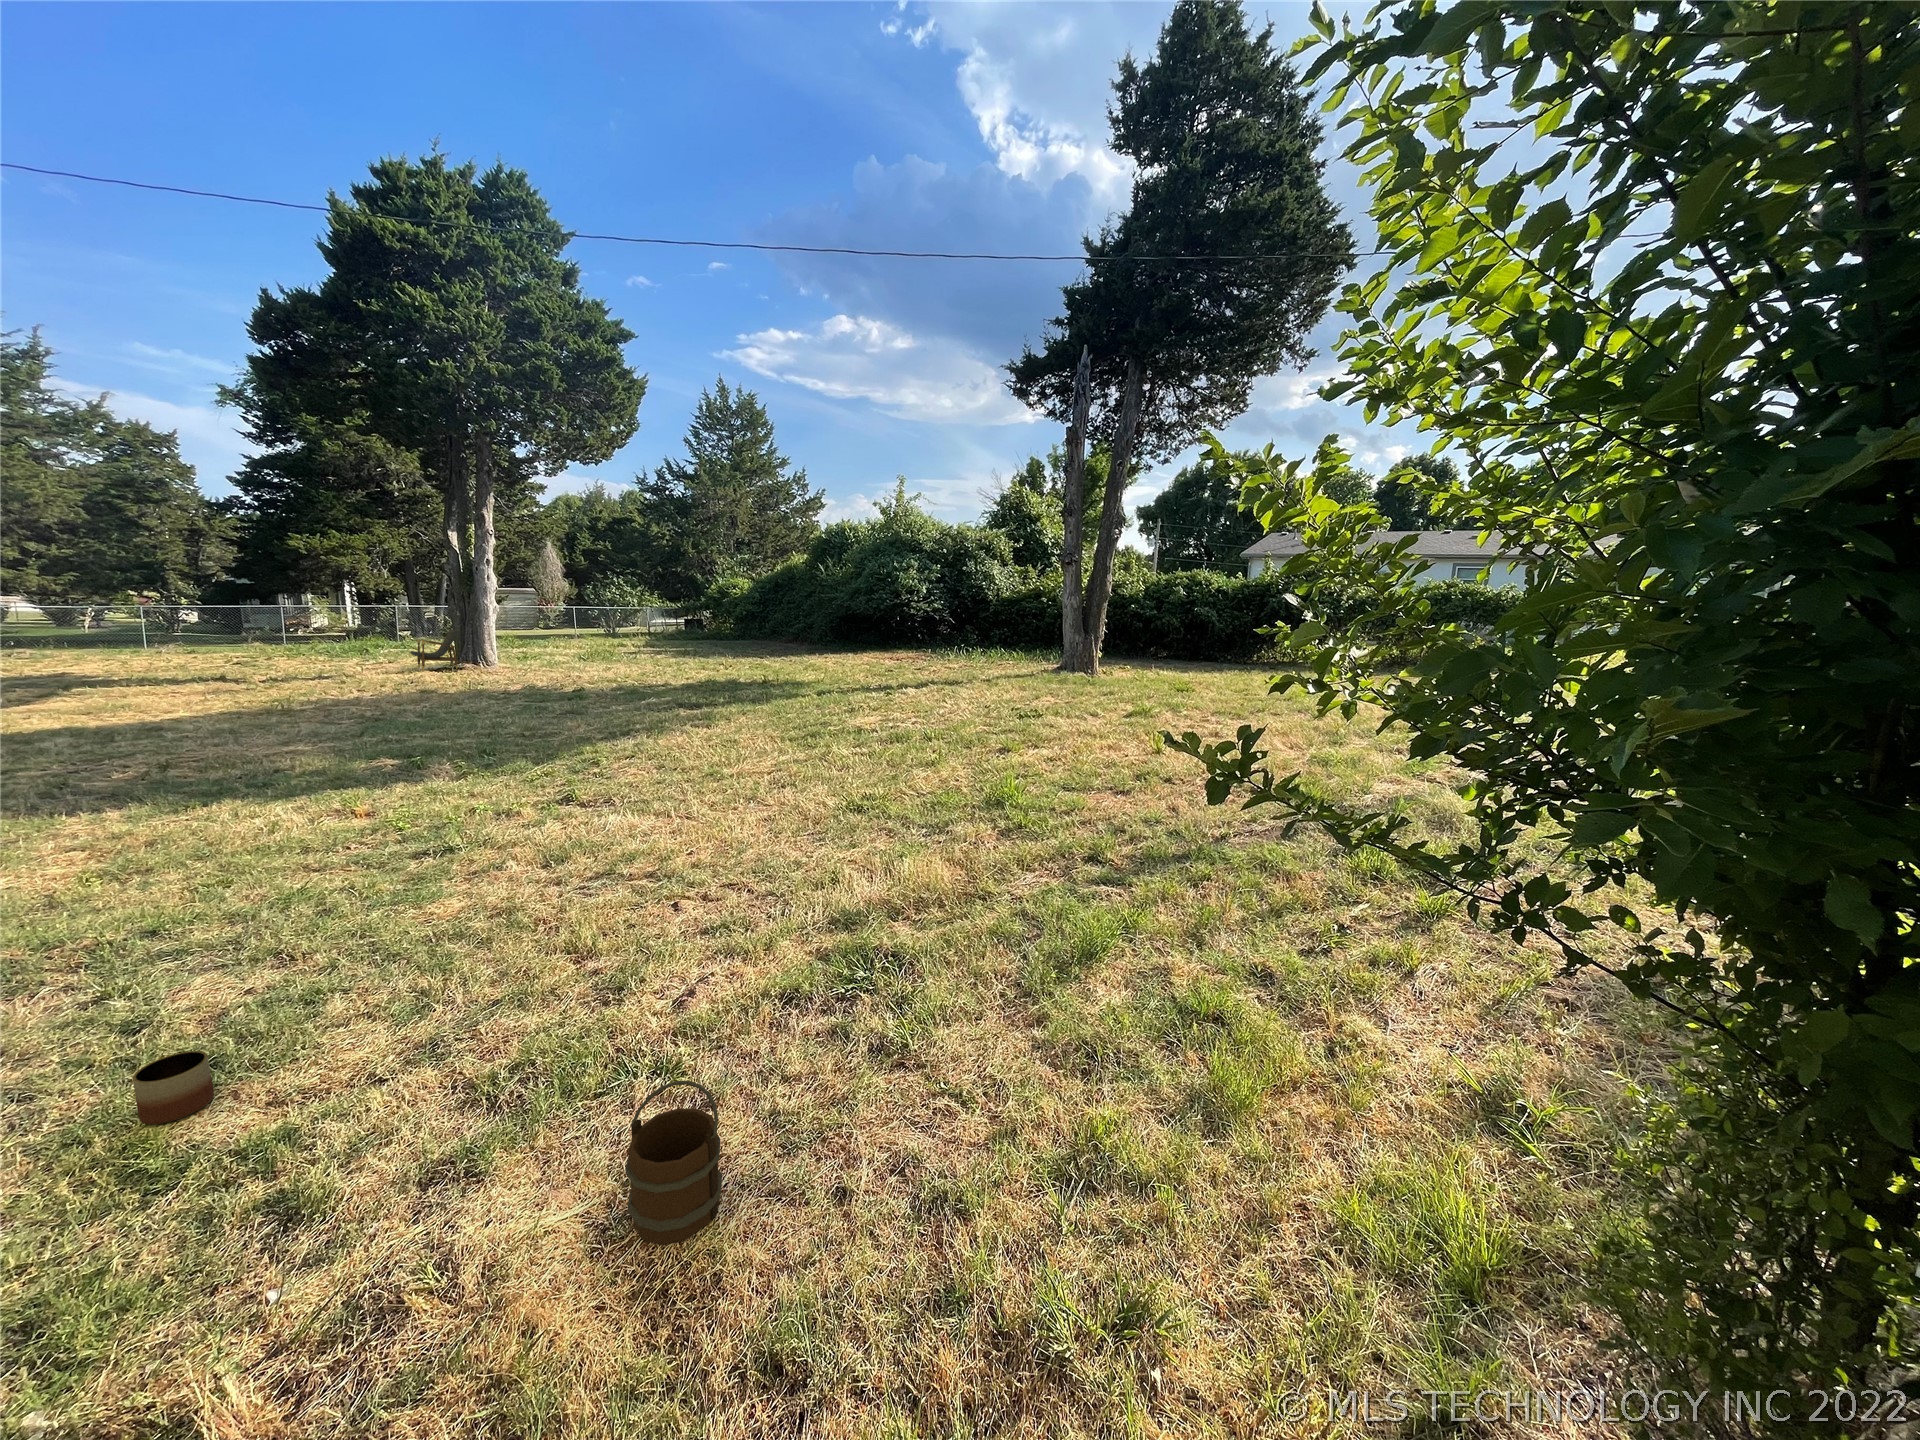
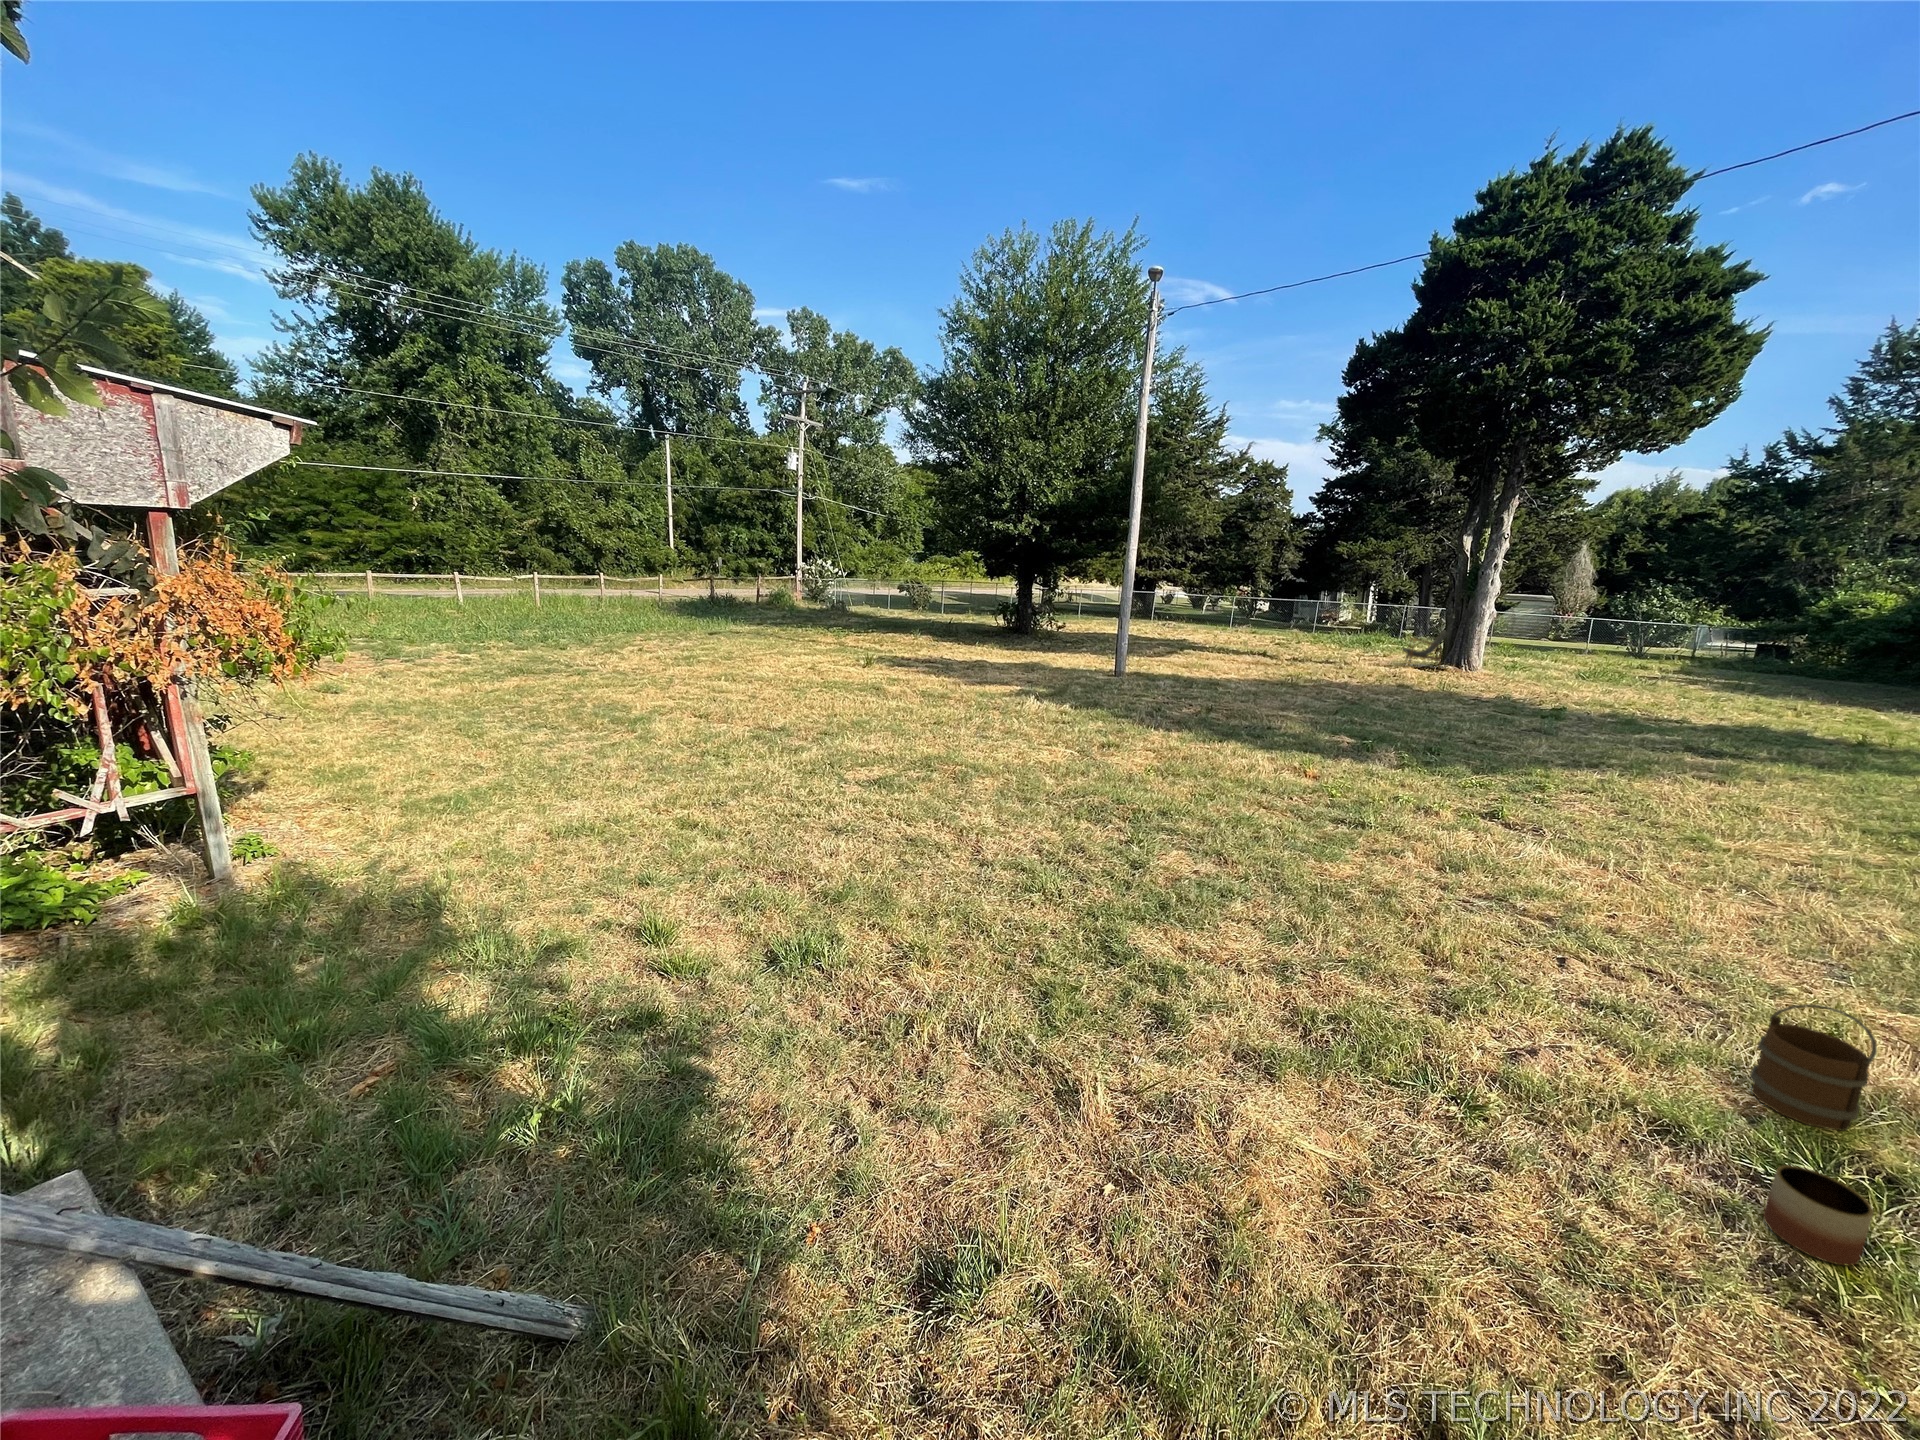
planter: present [133,1051,214,1124] -> present [1763,1165,1874,1266]
bucket: present [625,1080,722,1245] -> present [1750,1004,1877,1131]

